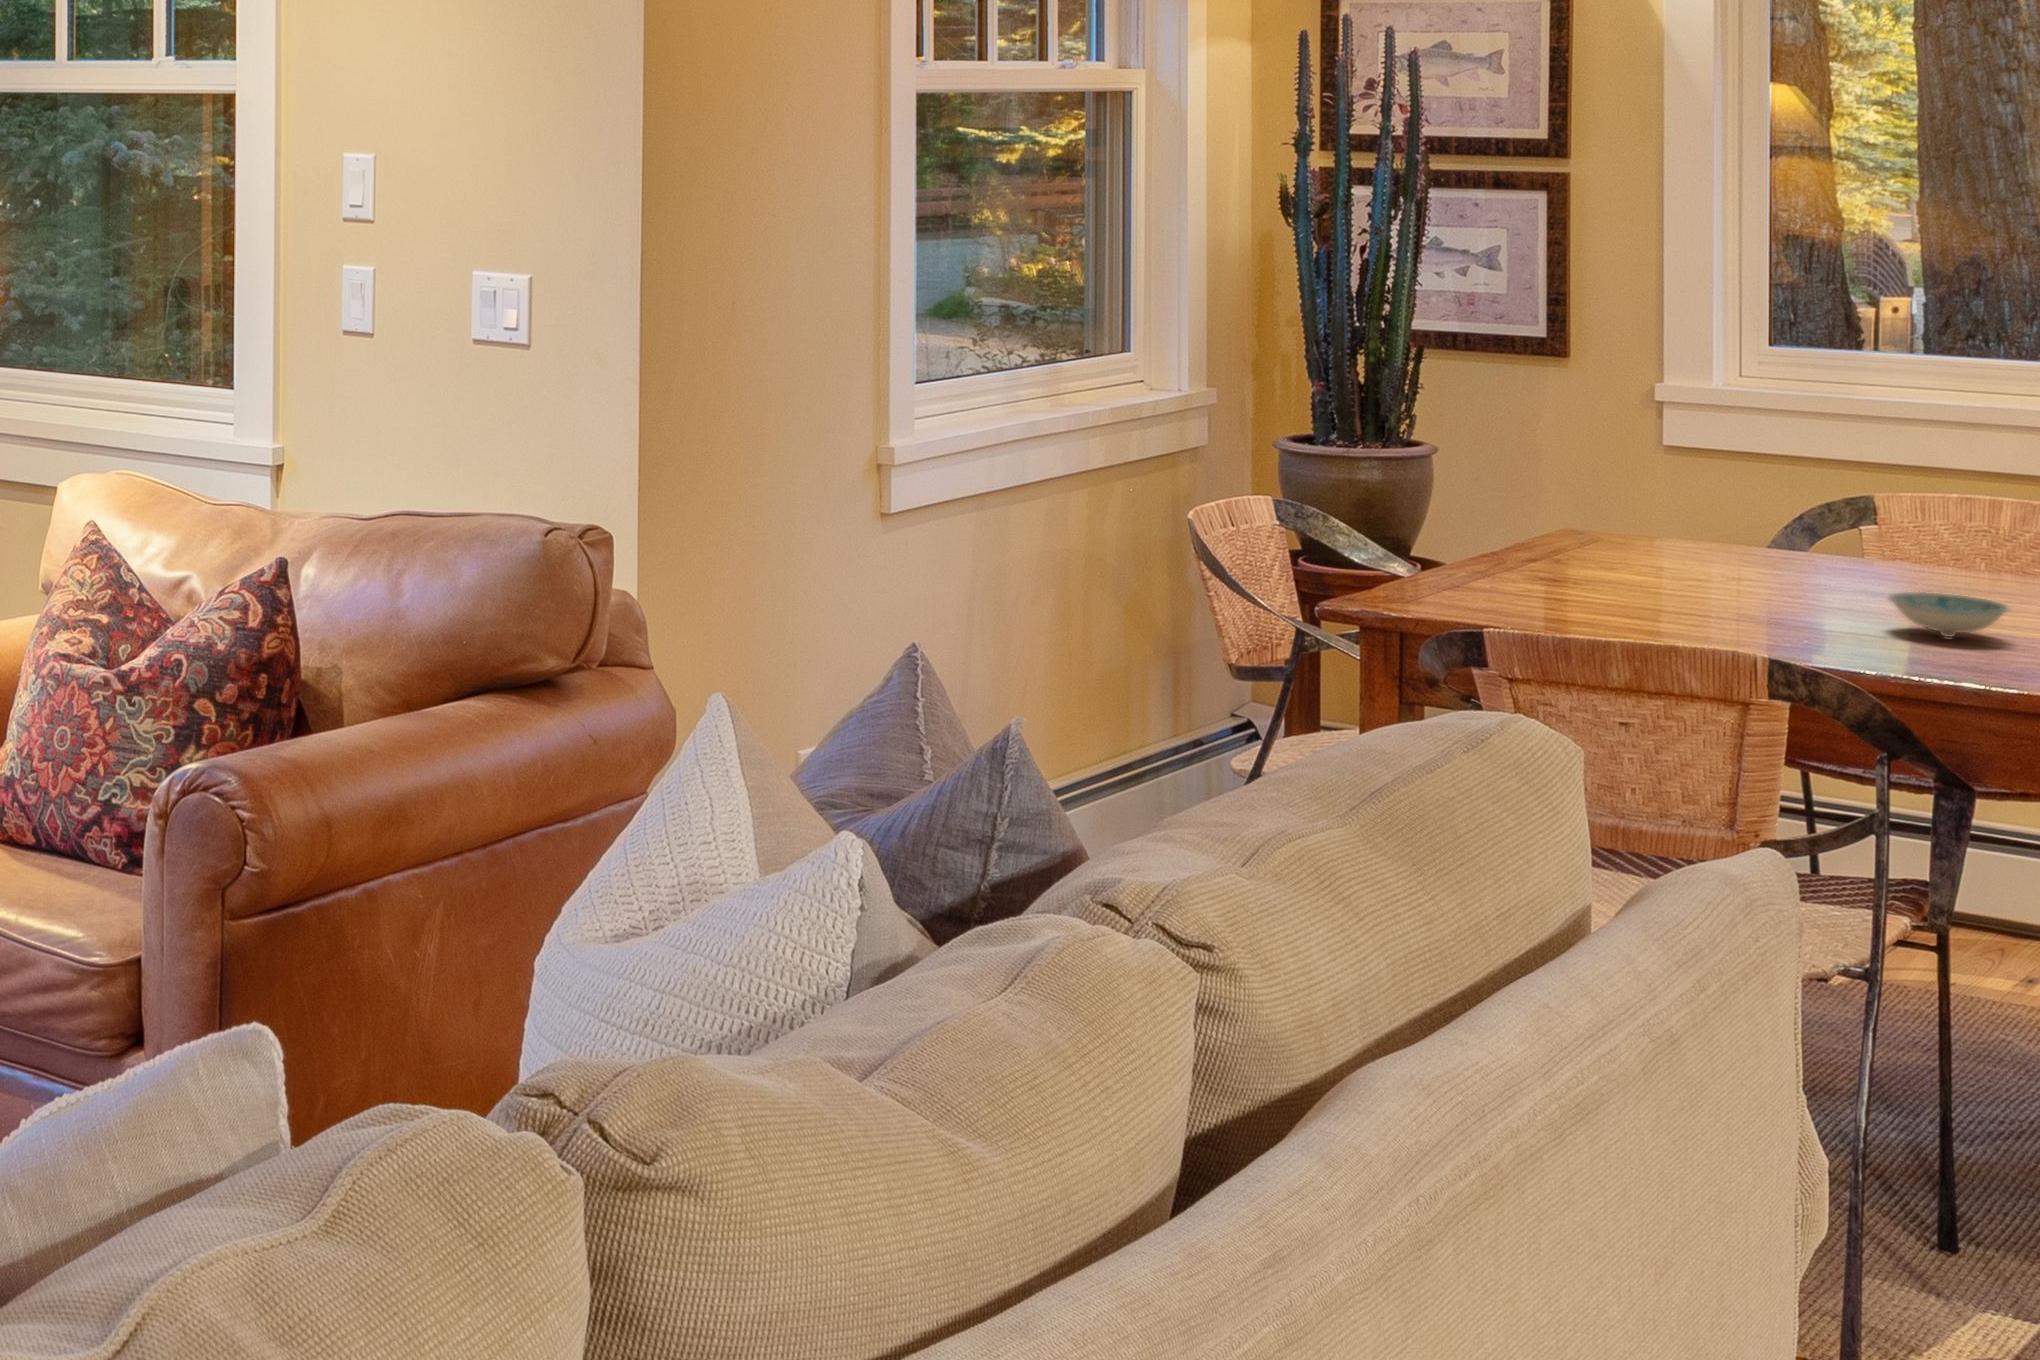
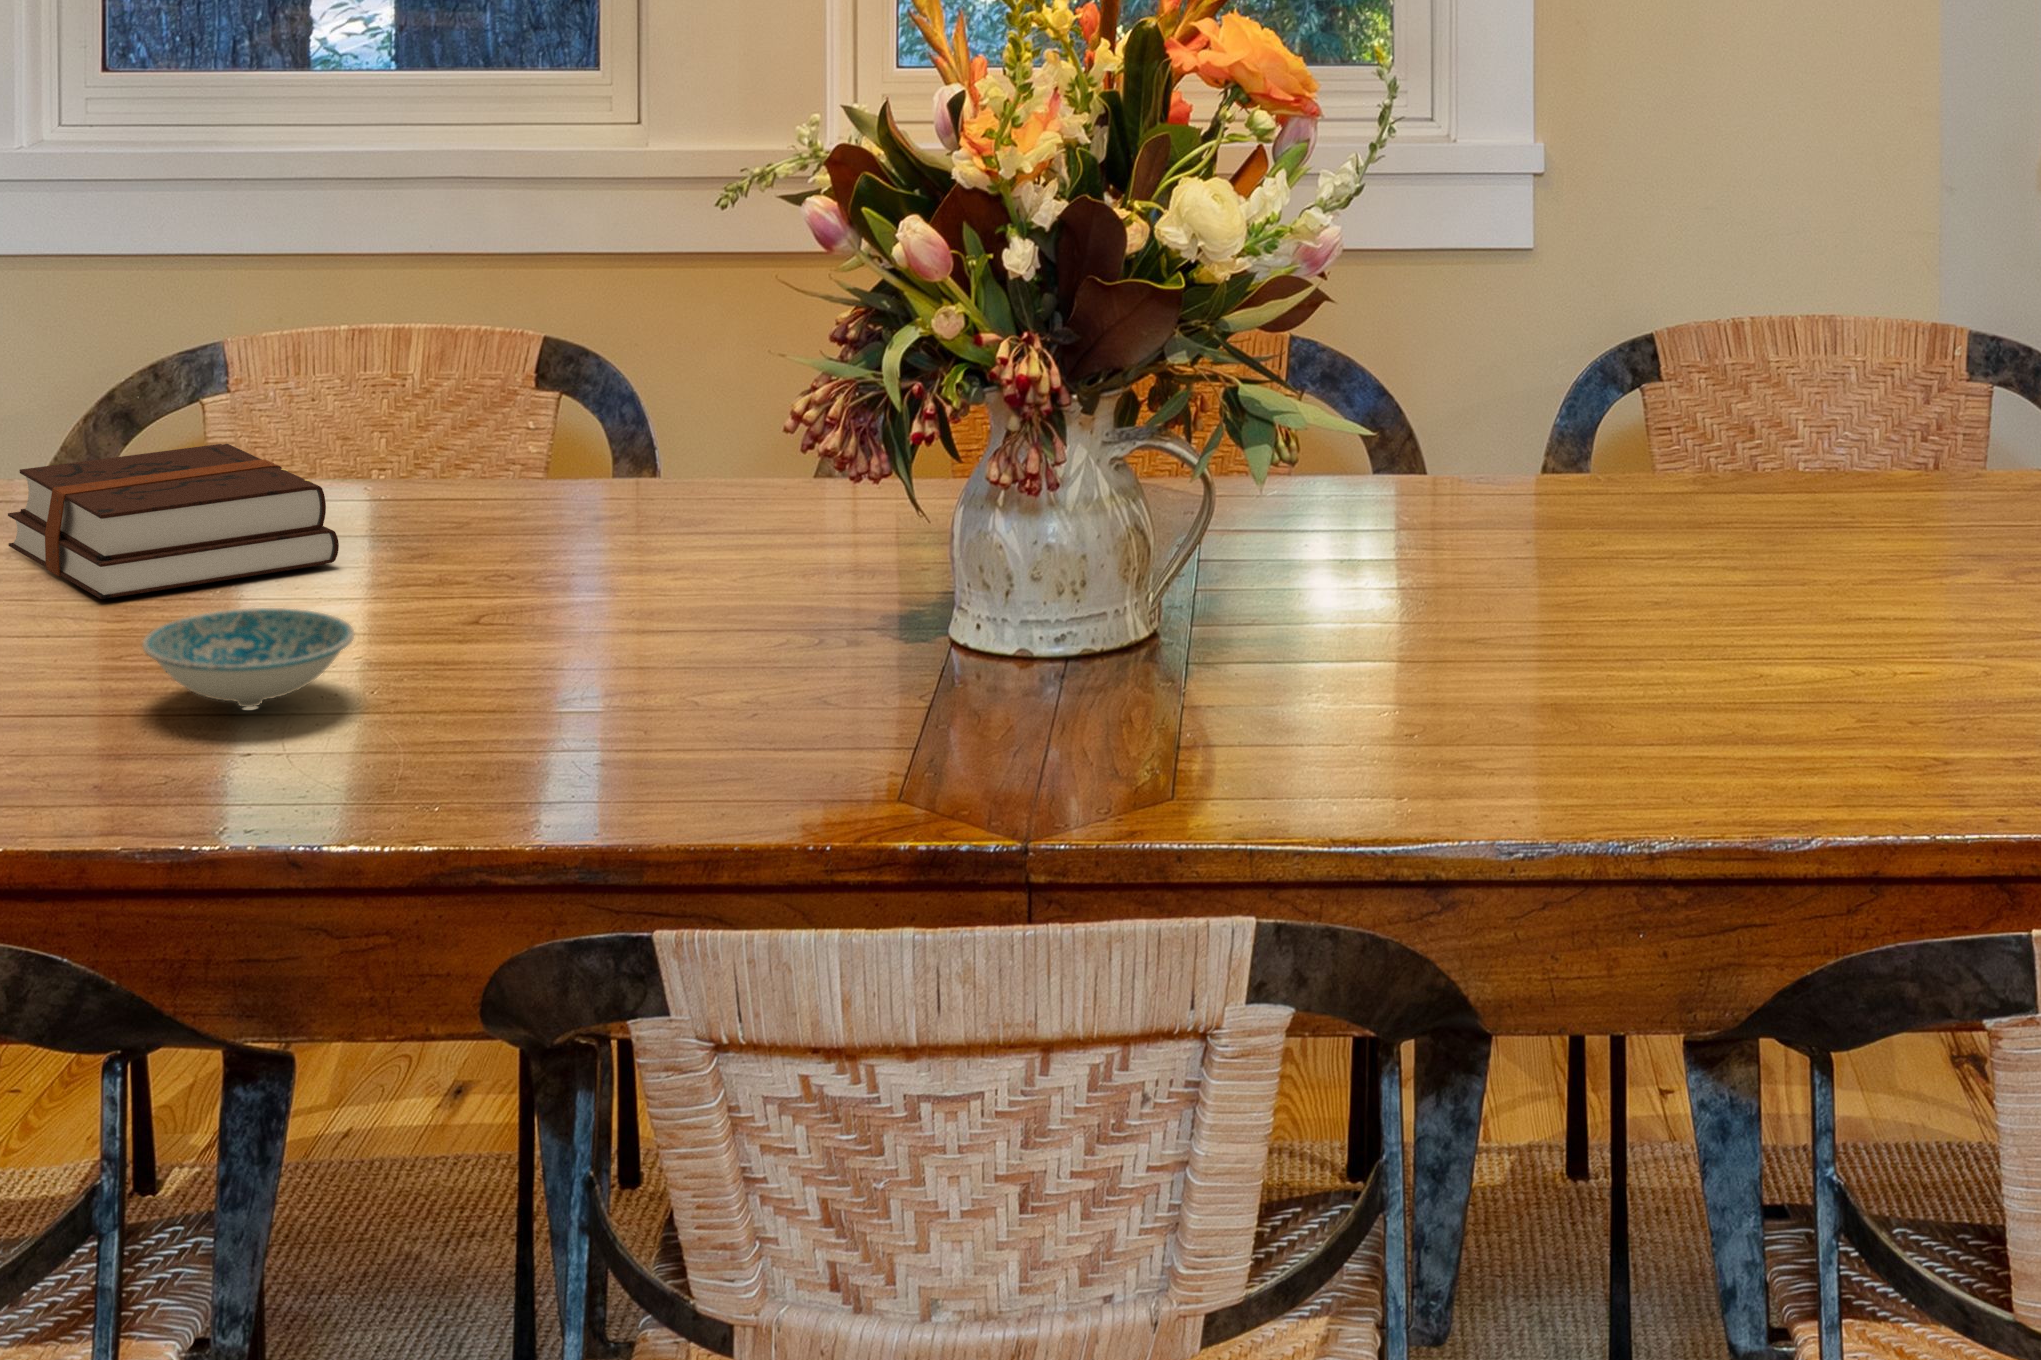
hardback book: none [1771,530,1978,596] -> present [8,444,339,599]

